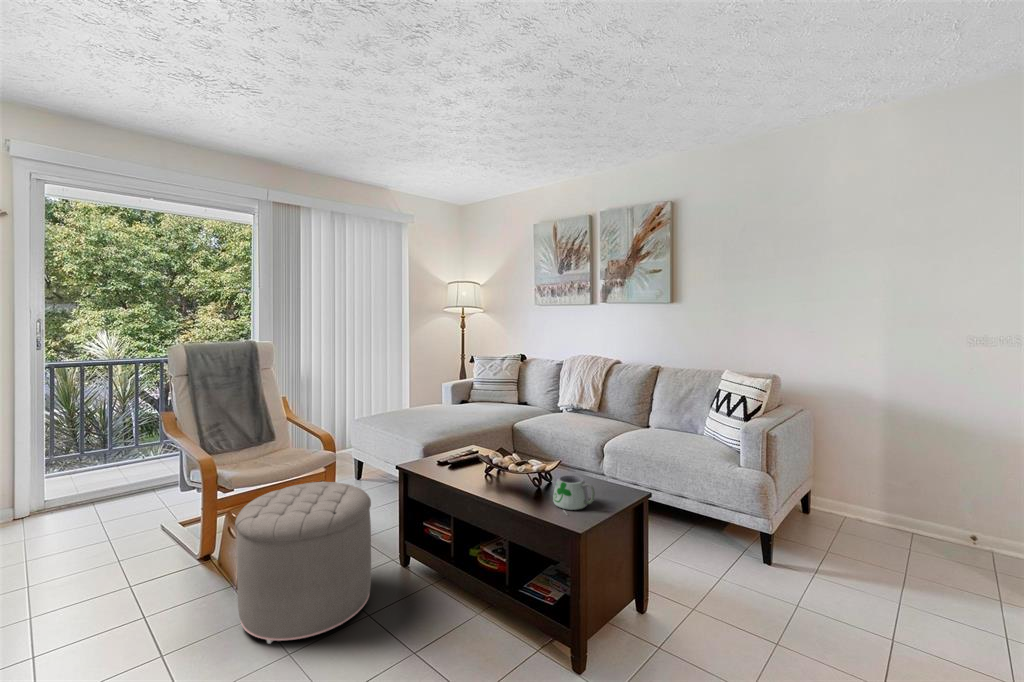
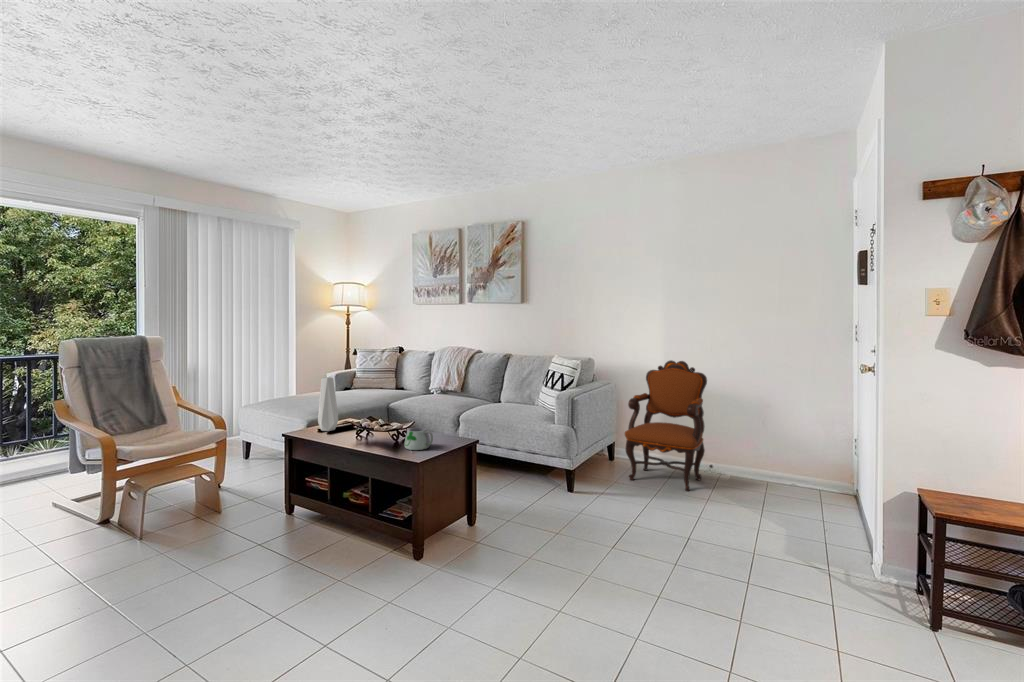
armchair: none [844,382,983,583] -> present [625,360,707,491]
vase: none [437,396,461,465] -> present [318,377,338,431]
ottoman: present [235,482,371,644] -> none [146,446,262,564]

